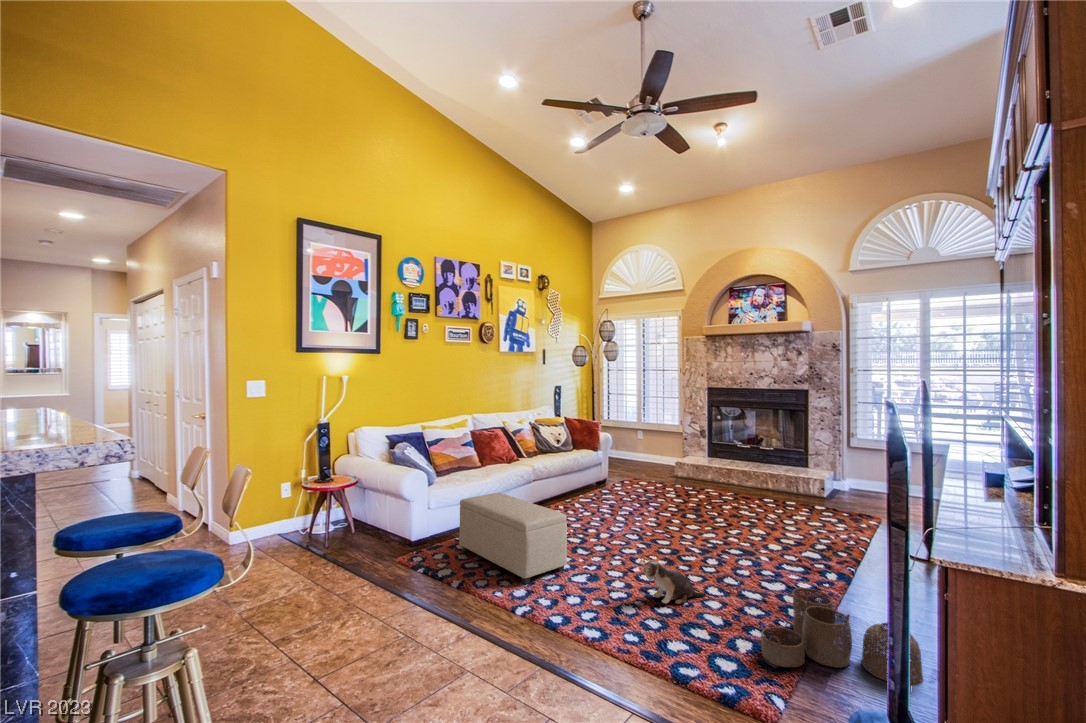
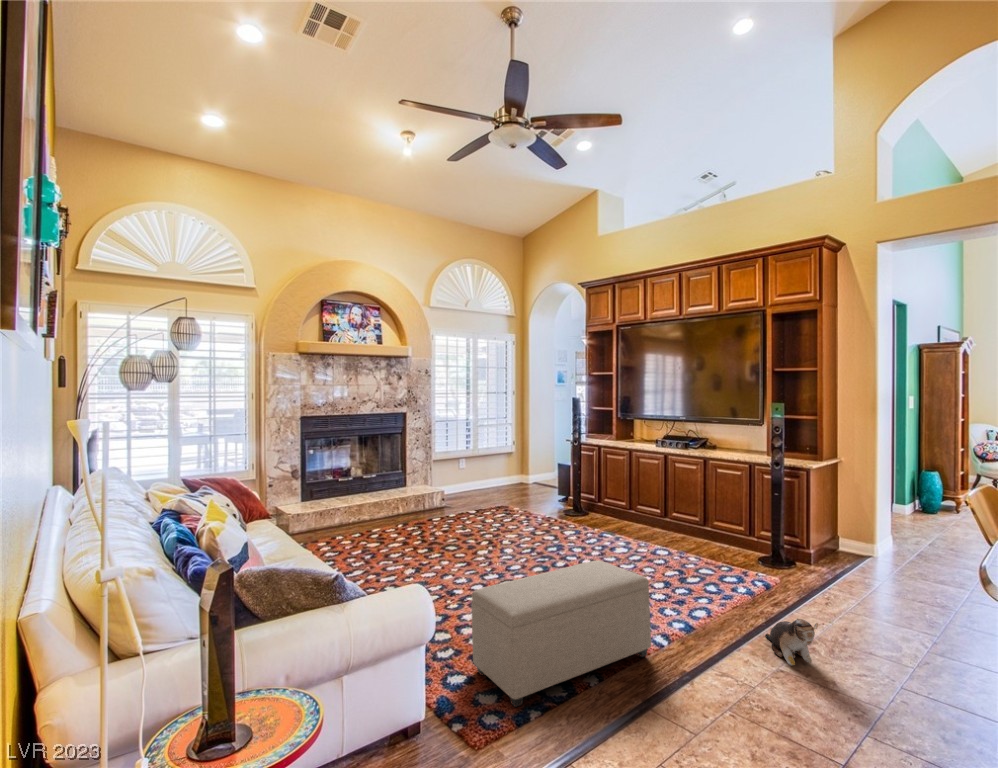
plush toy: present [640,560,706,604] -> present [765,619,818,666]
woven basket: present [761,585,923,686] -> none [694,524,761,576]

